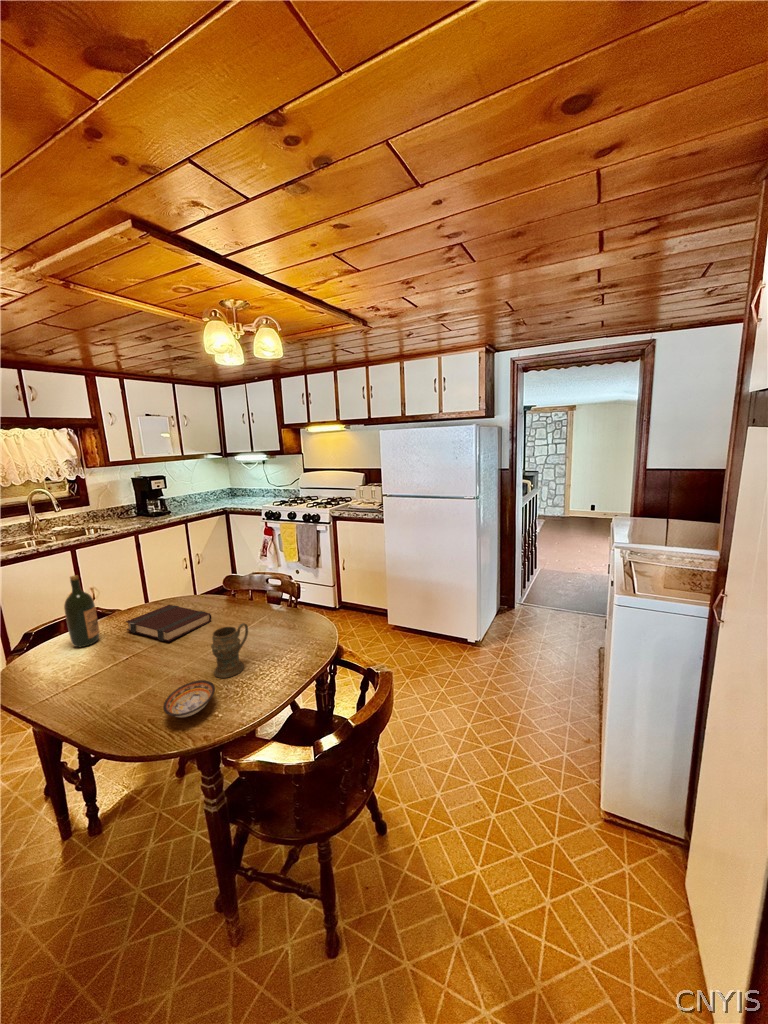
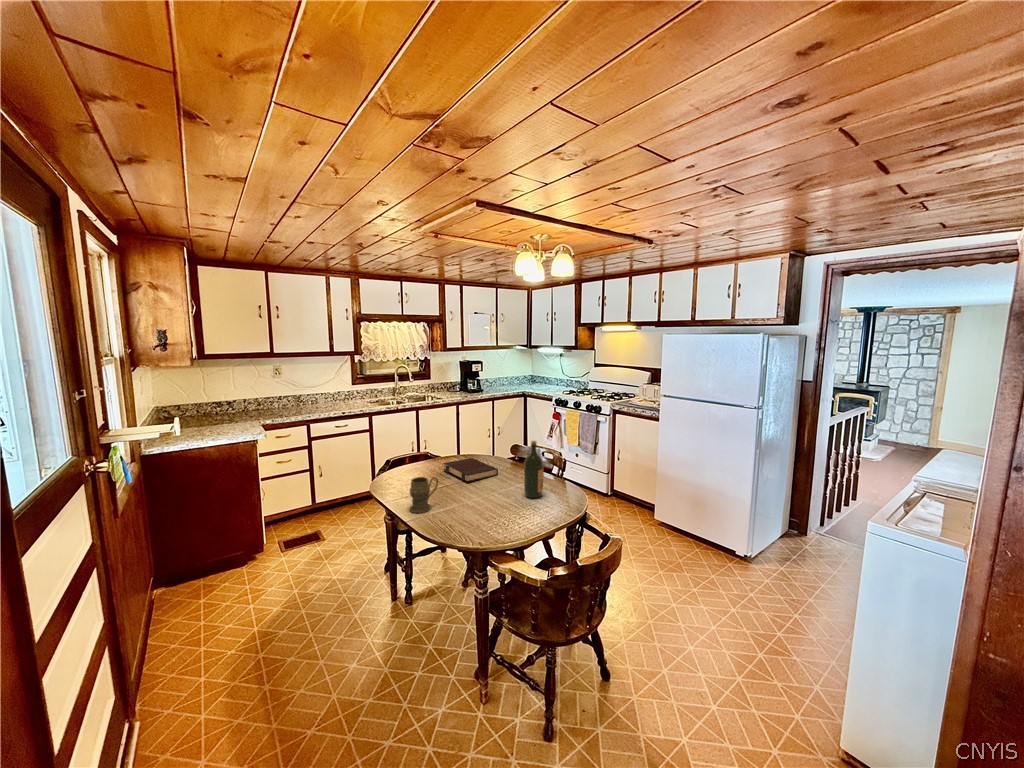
wine bottle: present [64,575,99,647] -> present [524,441,543,498]
mug: present [211,623,248,678] -> present [410,477,438,513]
bowl: present [163,680,215,717] -> none [458,509,491,528]

